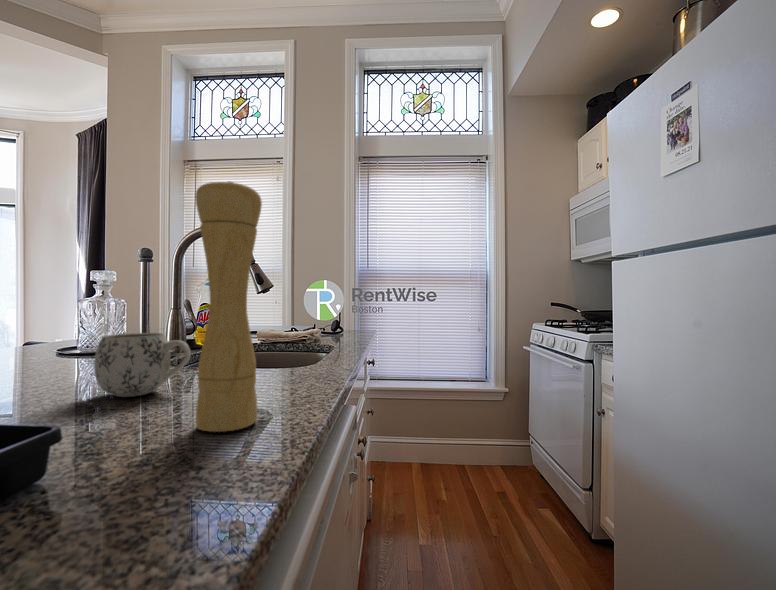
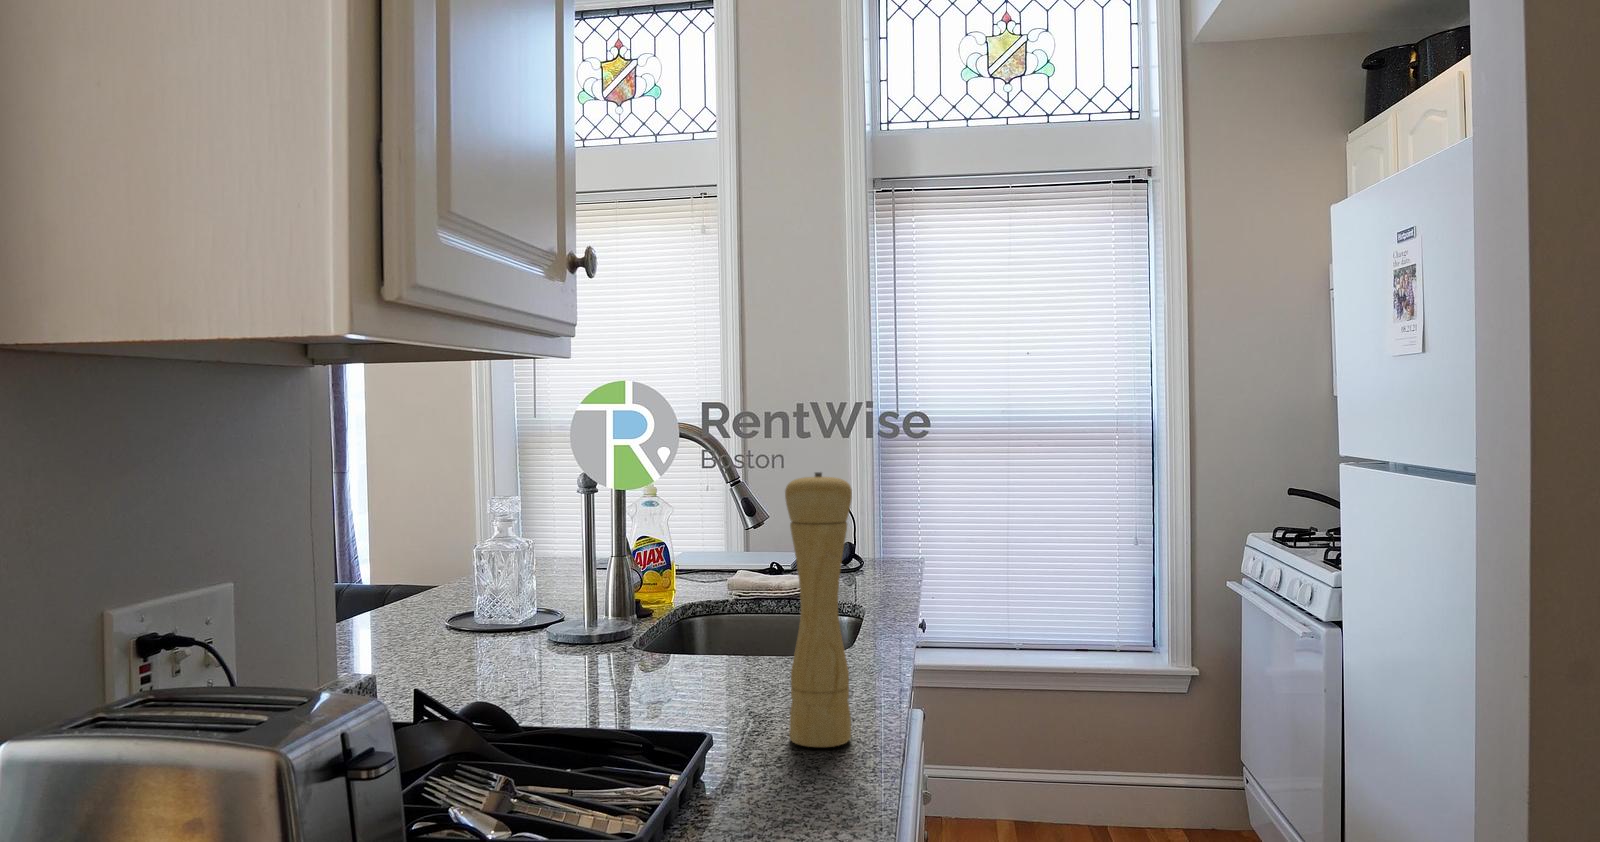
mug: present [94,333,191,397] -> none [626,620,732,704]

